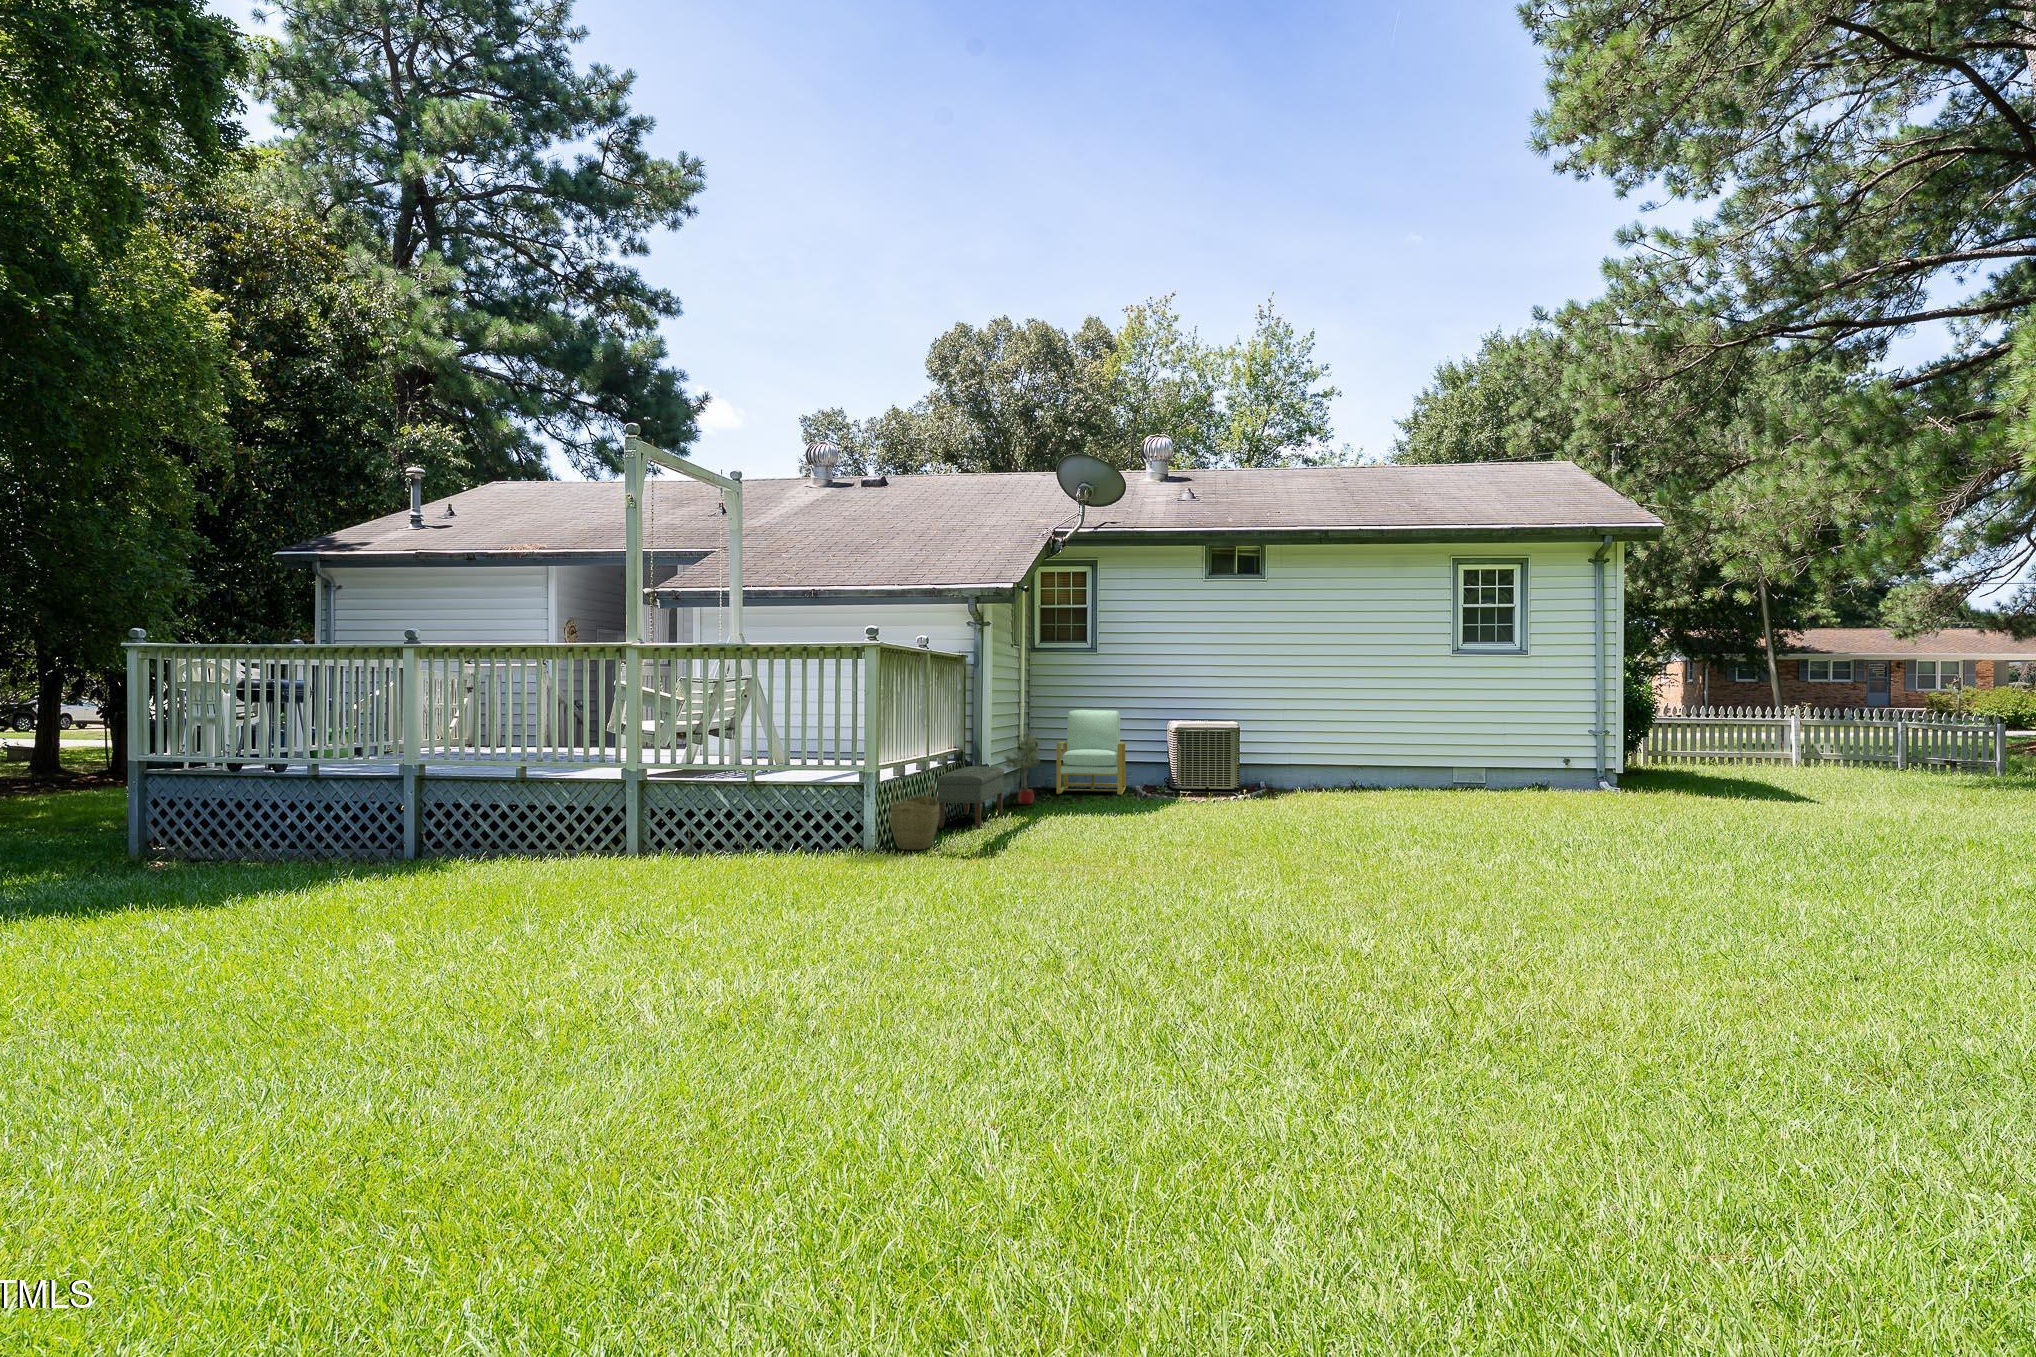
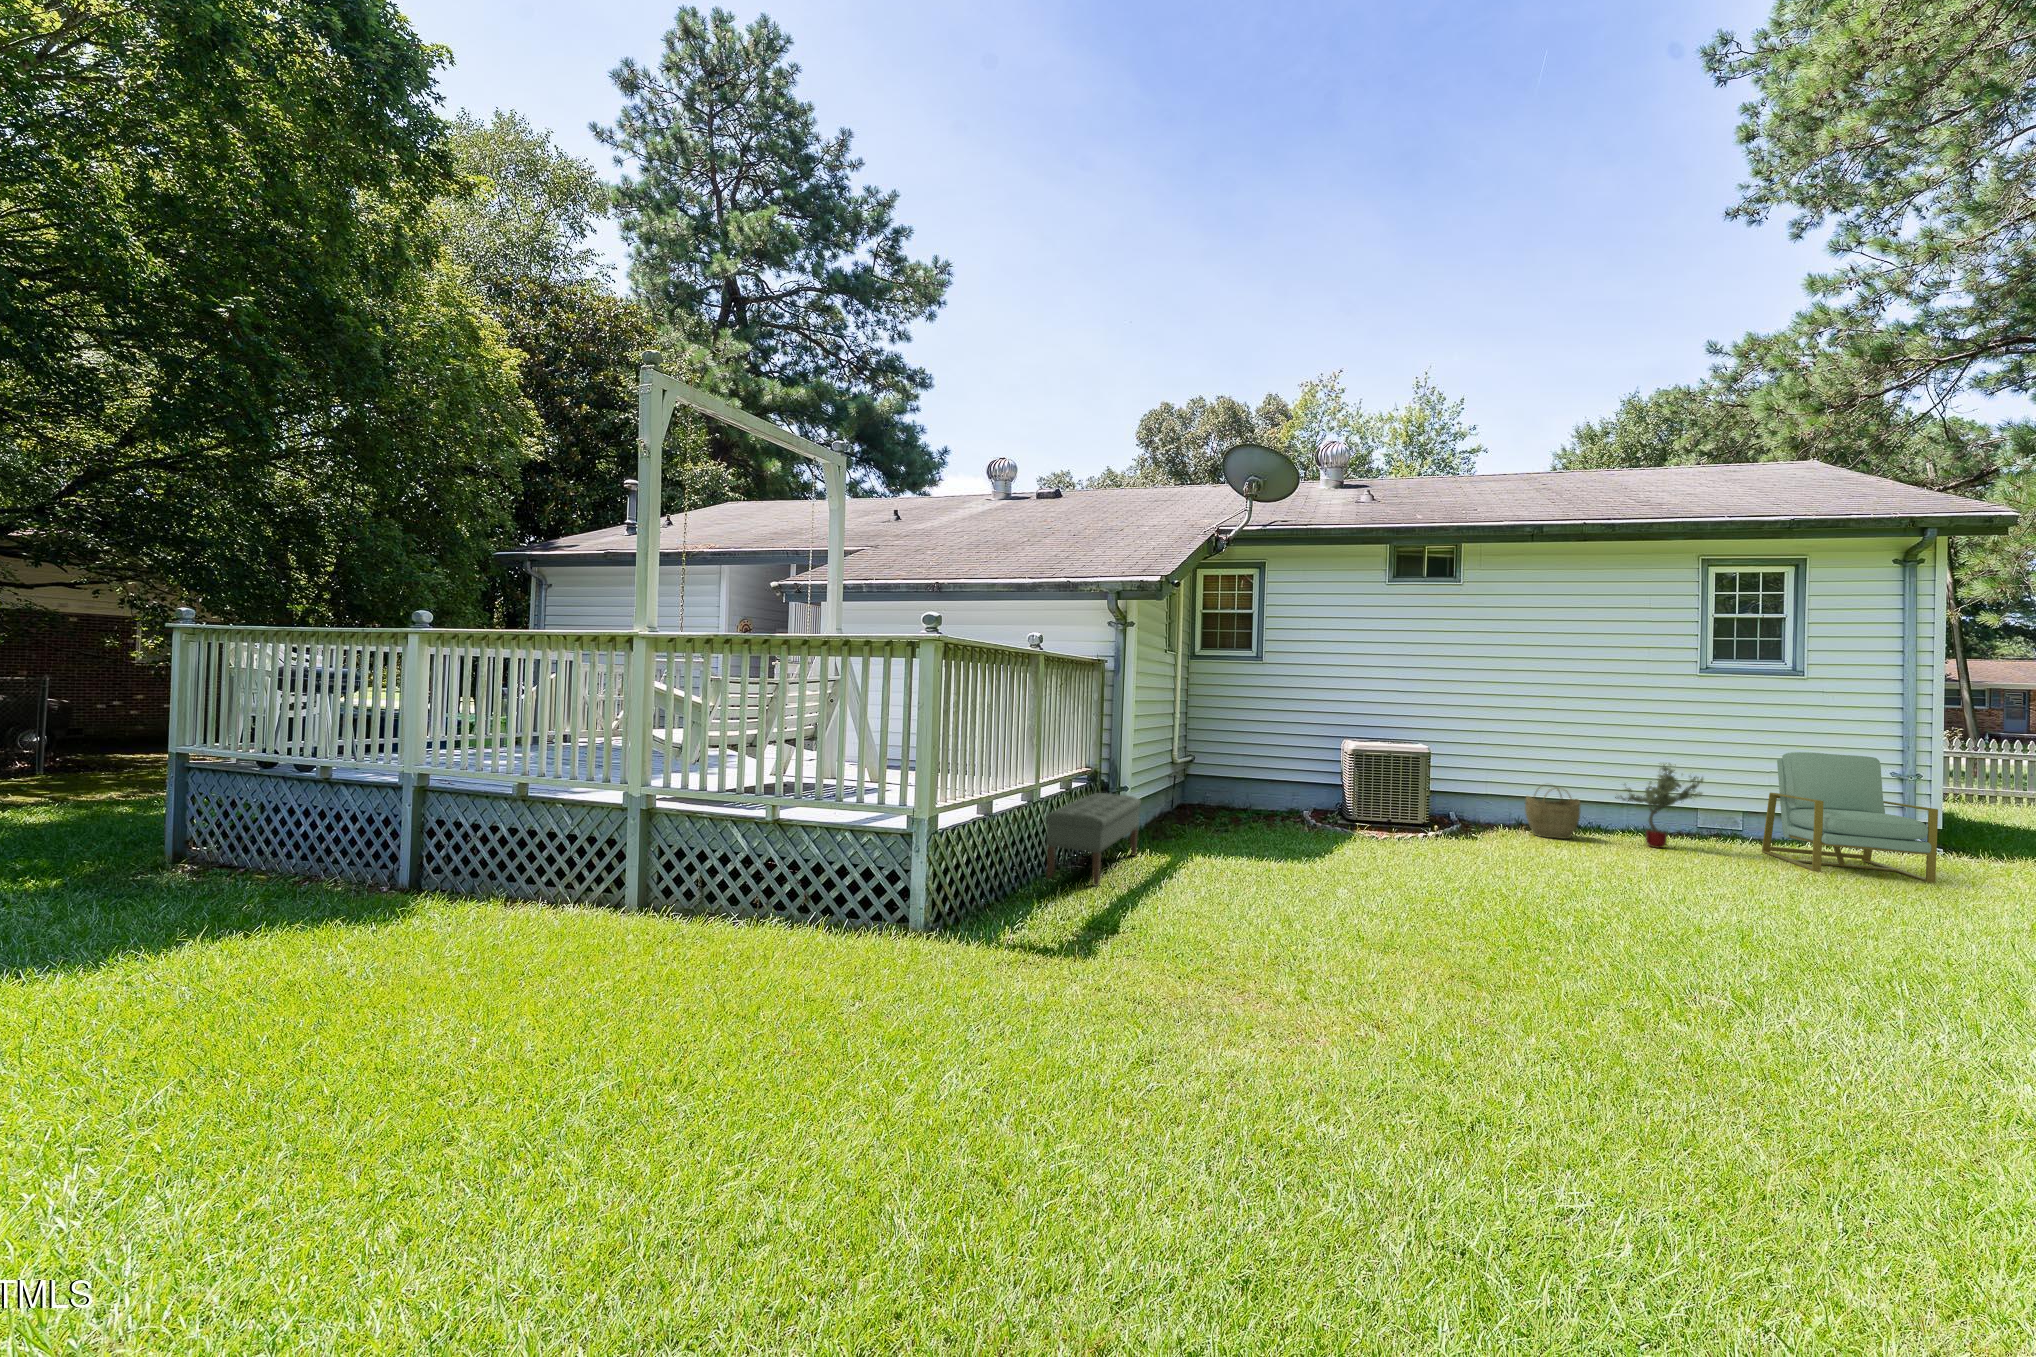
chair: present [1057,710,1126,795] -> present [1762,752,1938,883]
potted tree: present [1004,729,1040,805] -> present [1615,764,1703,848]
woven basket: present [890,783,939,850] -> present [1525,786,1580,839]

